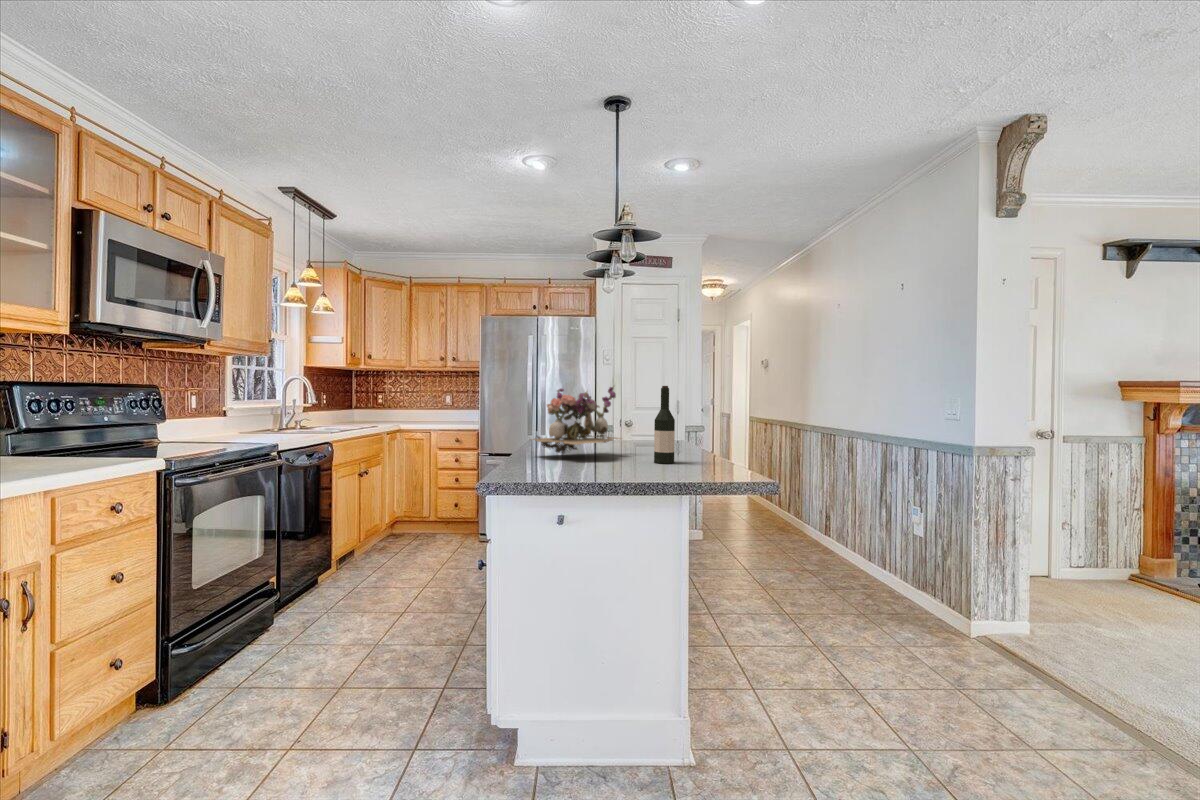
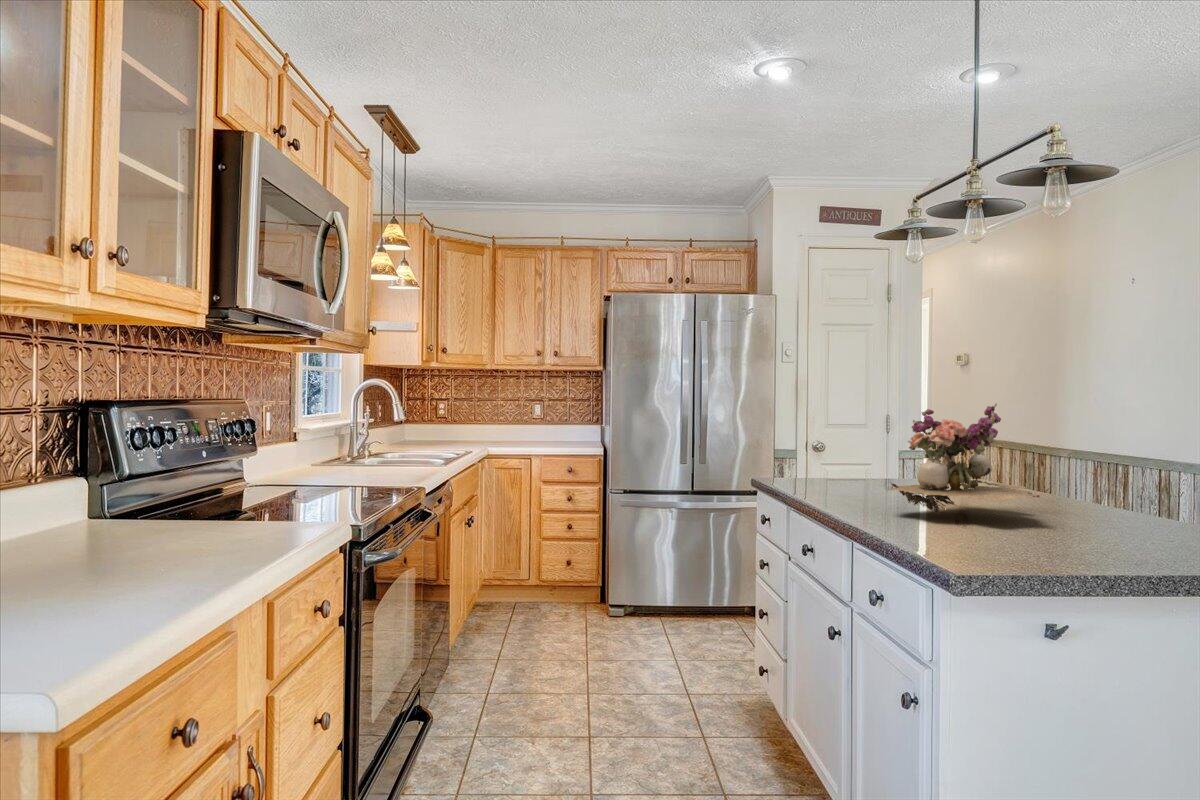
wine bottle: present [654,386,675,463] -> none [1111,408,1154,531]

